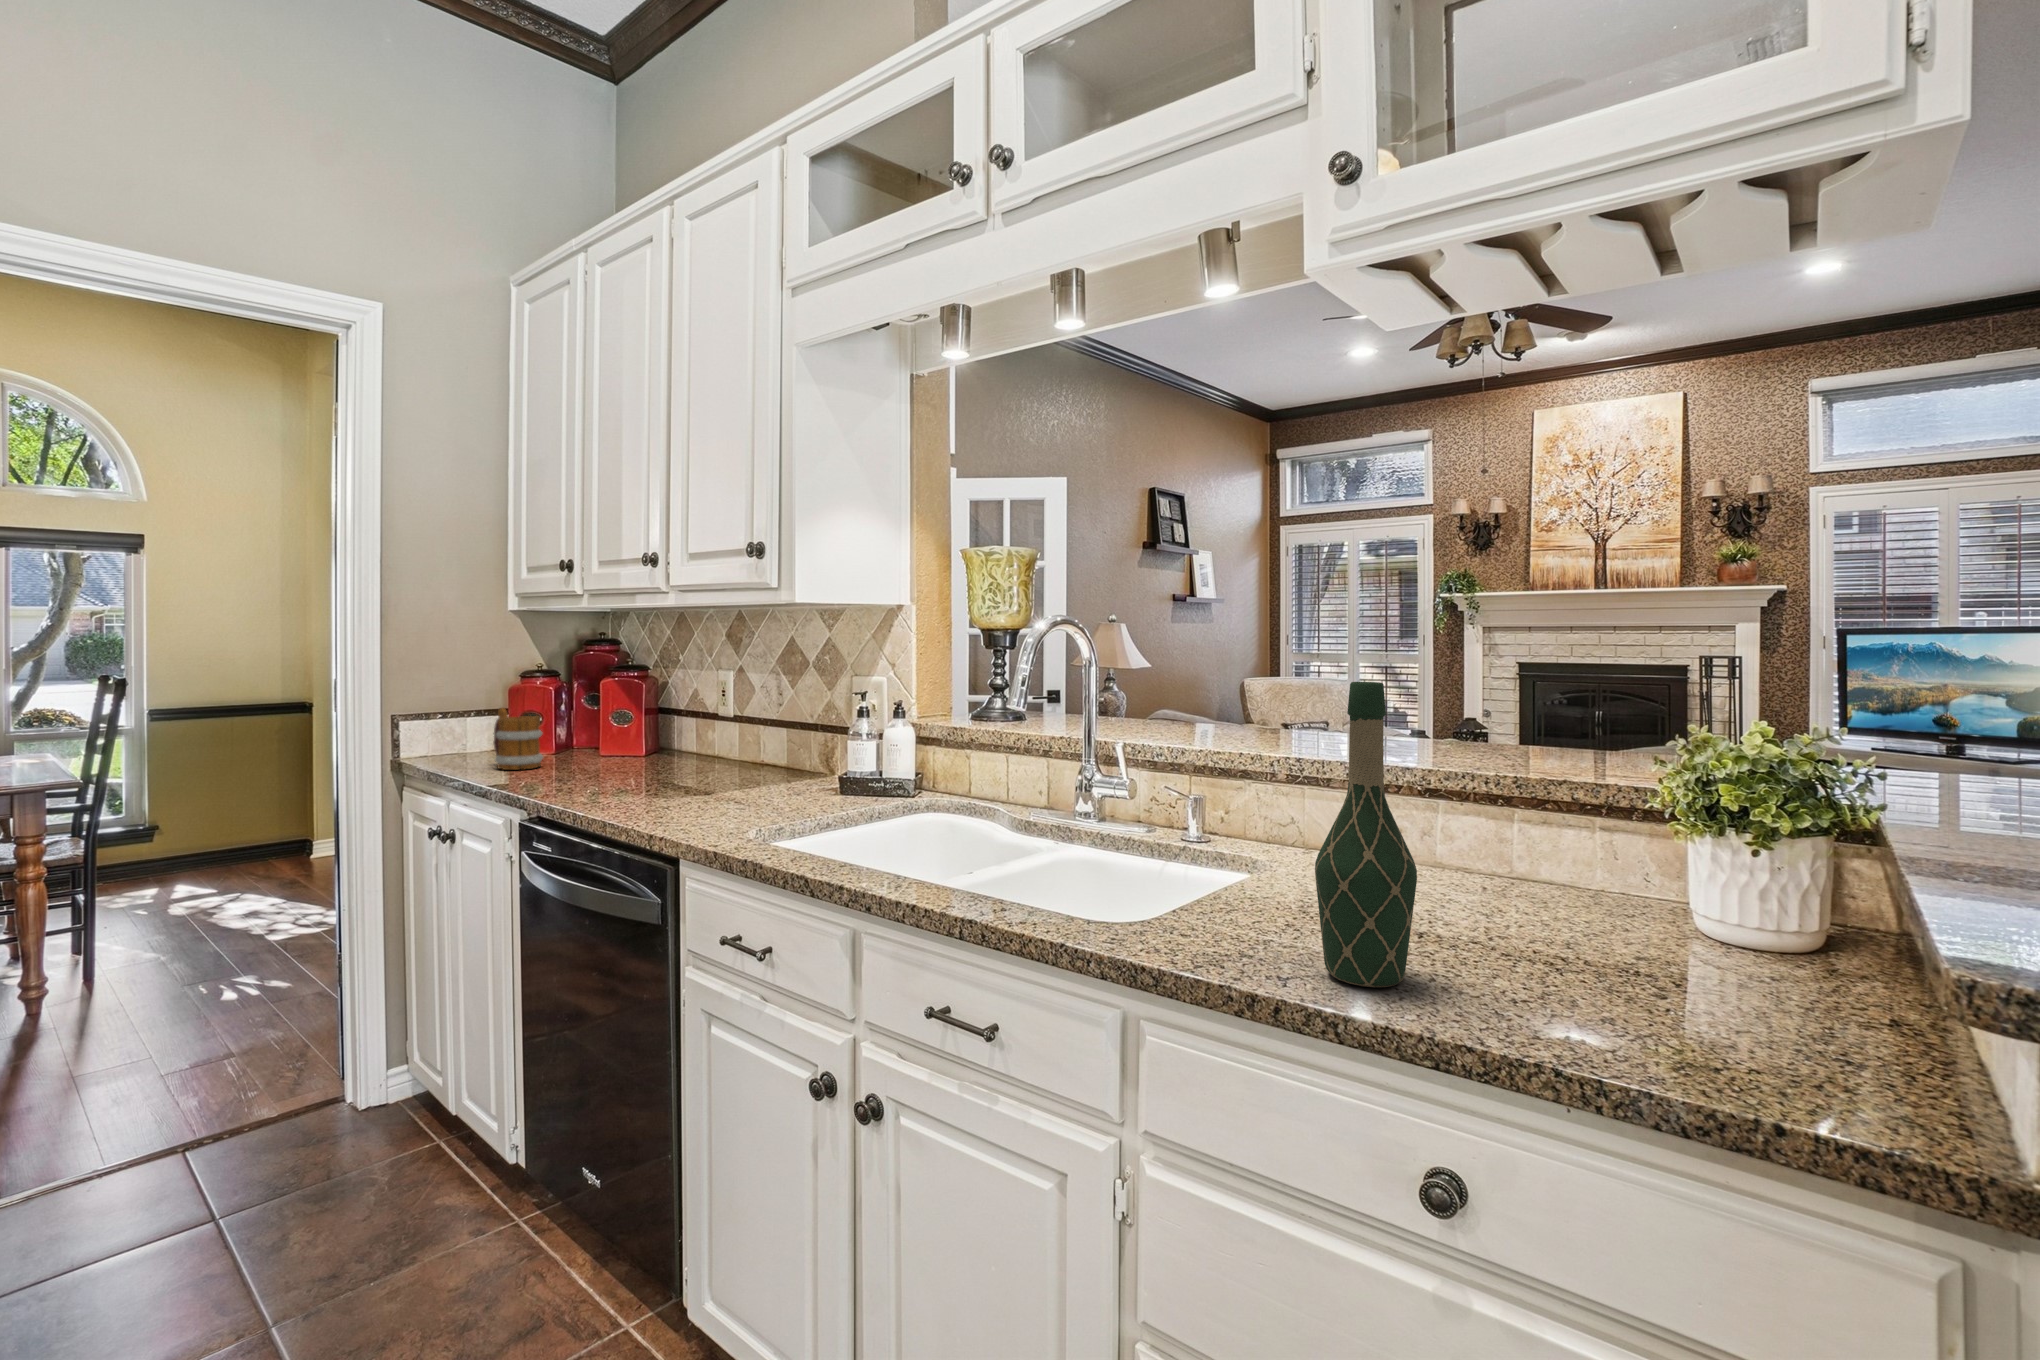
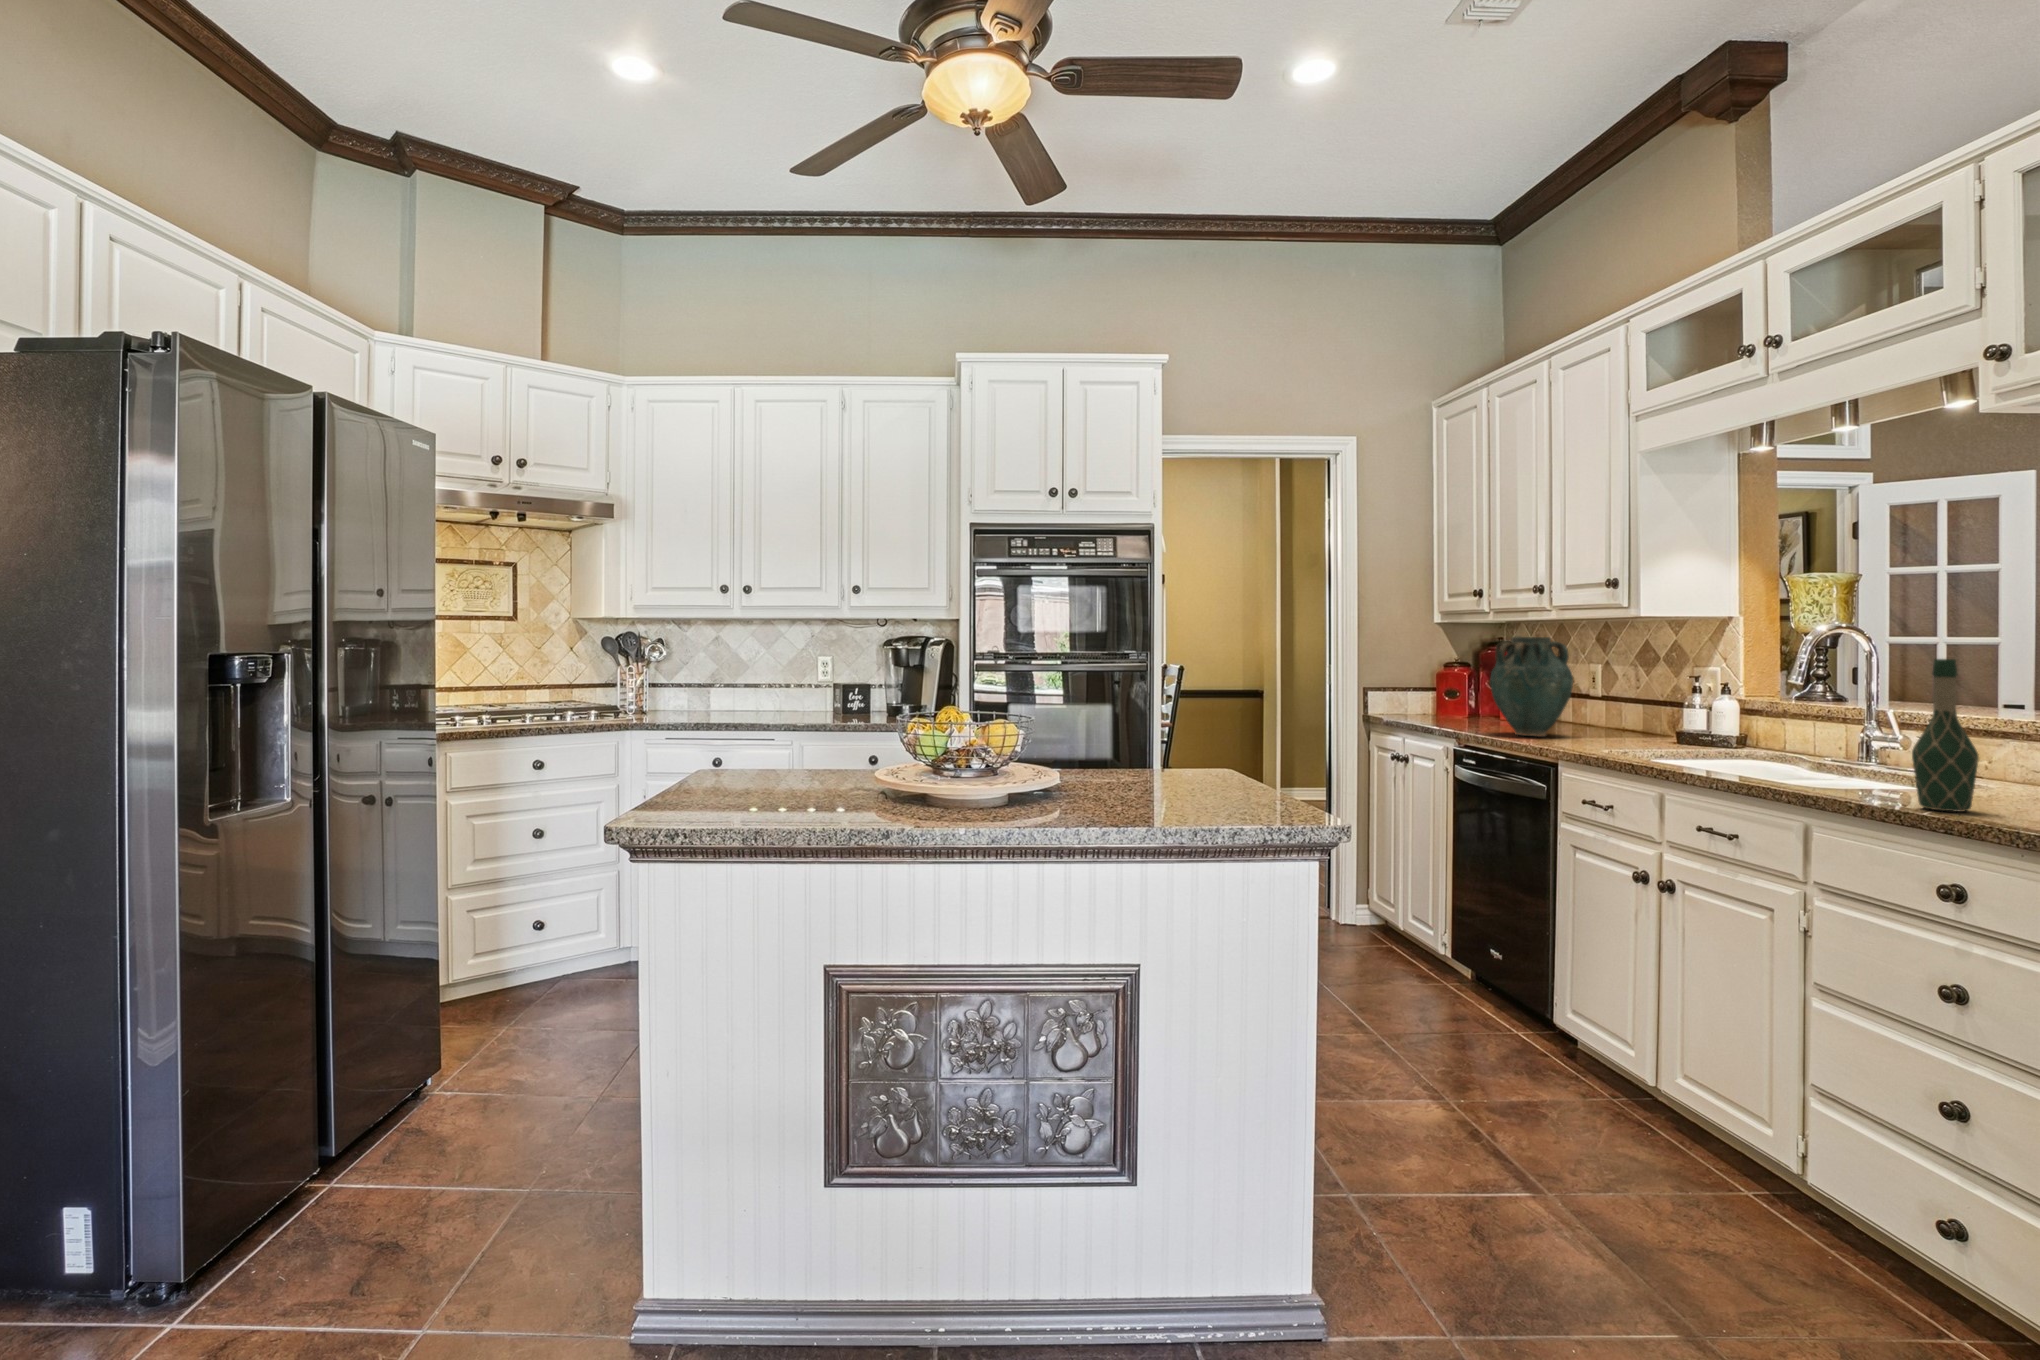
vase: none [579,632,703,795] -> present [1491,636,1574,736]
mug: present [493,708,543,770] -> none [1428,685,1461,723]

